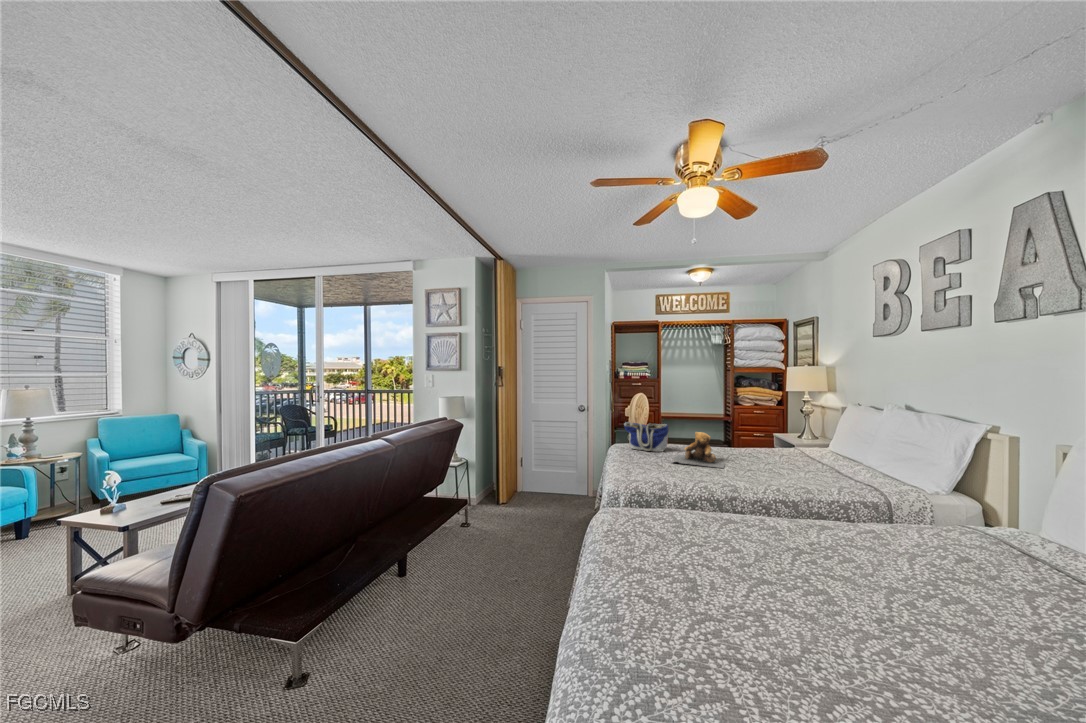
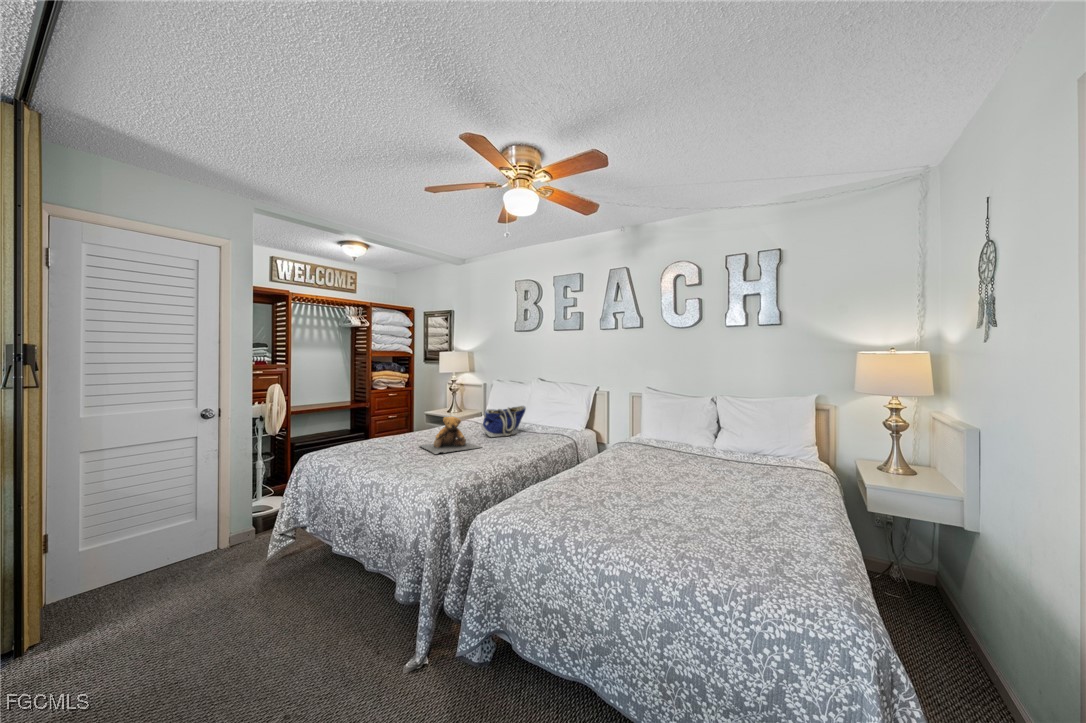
tote bag: present [624,422,669,452] -> present [482,406,526,437]

